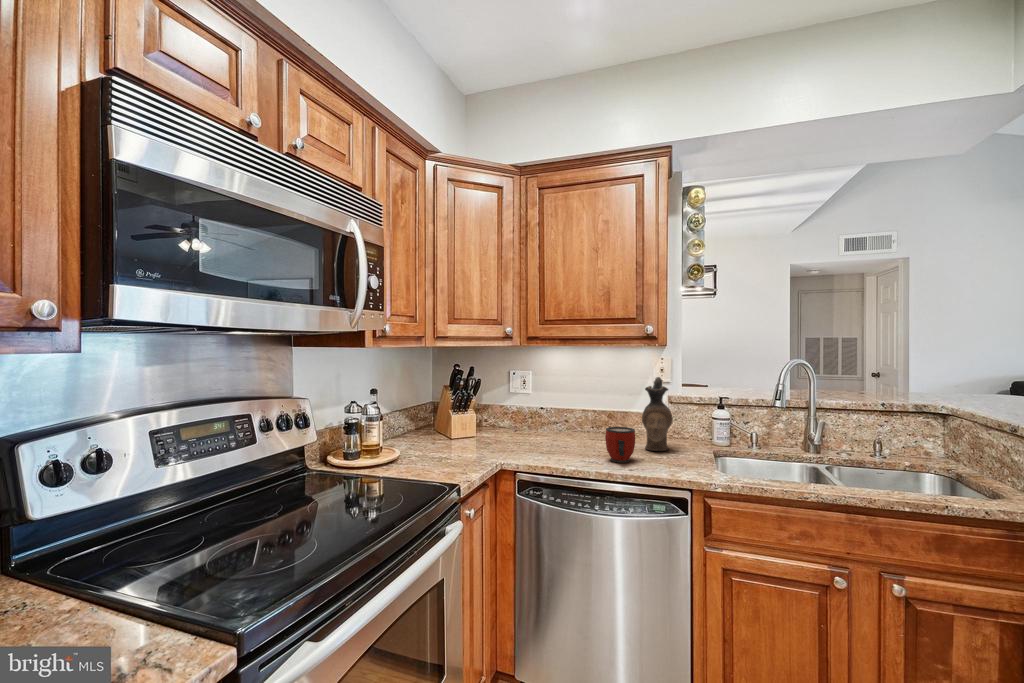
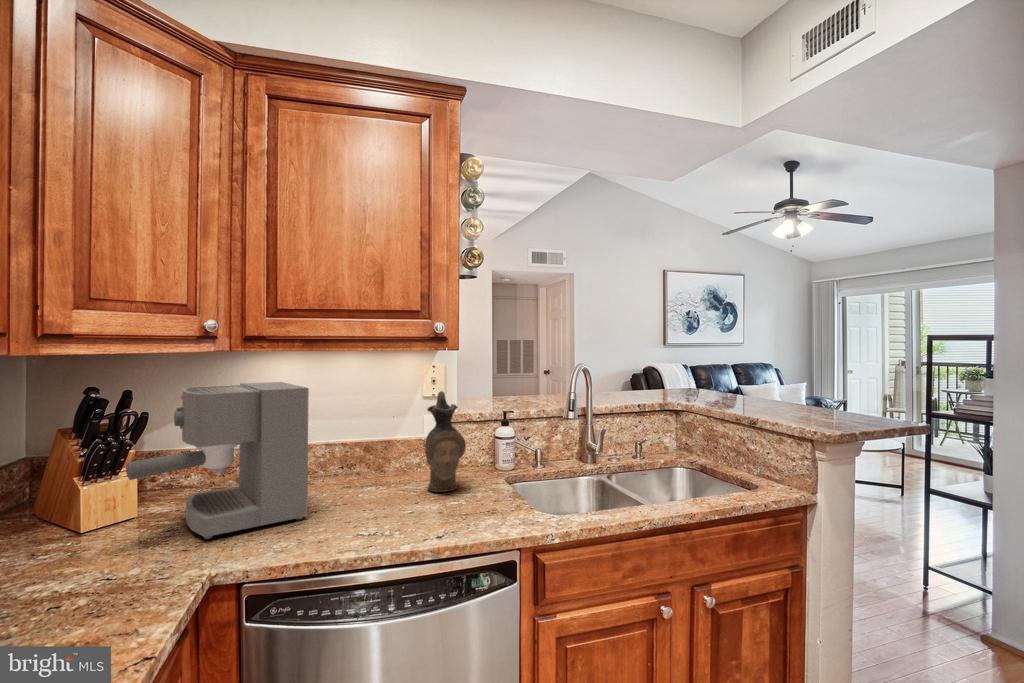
coffee maker: none [469,366,559,452] -> present [126,382,309,539]
mug: present [605,427,635,463] -> none [390,467,432,523]

